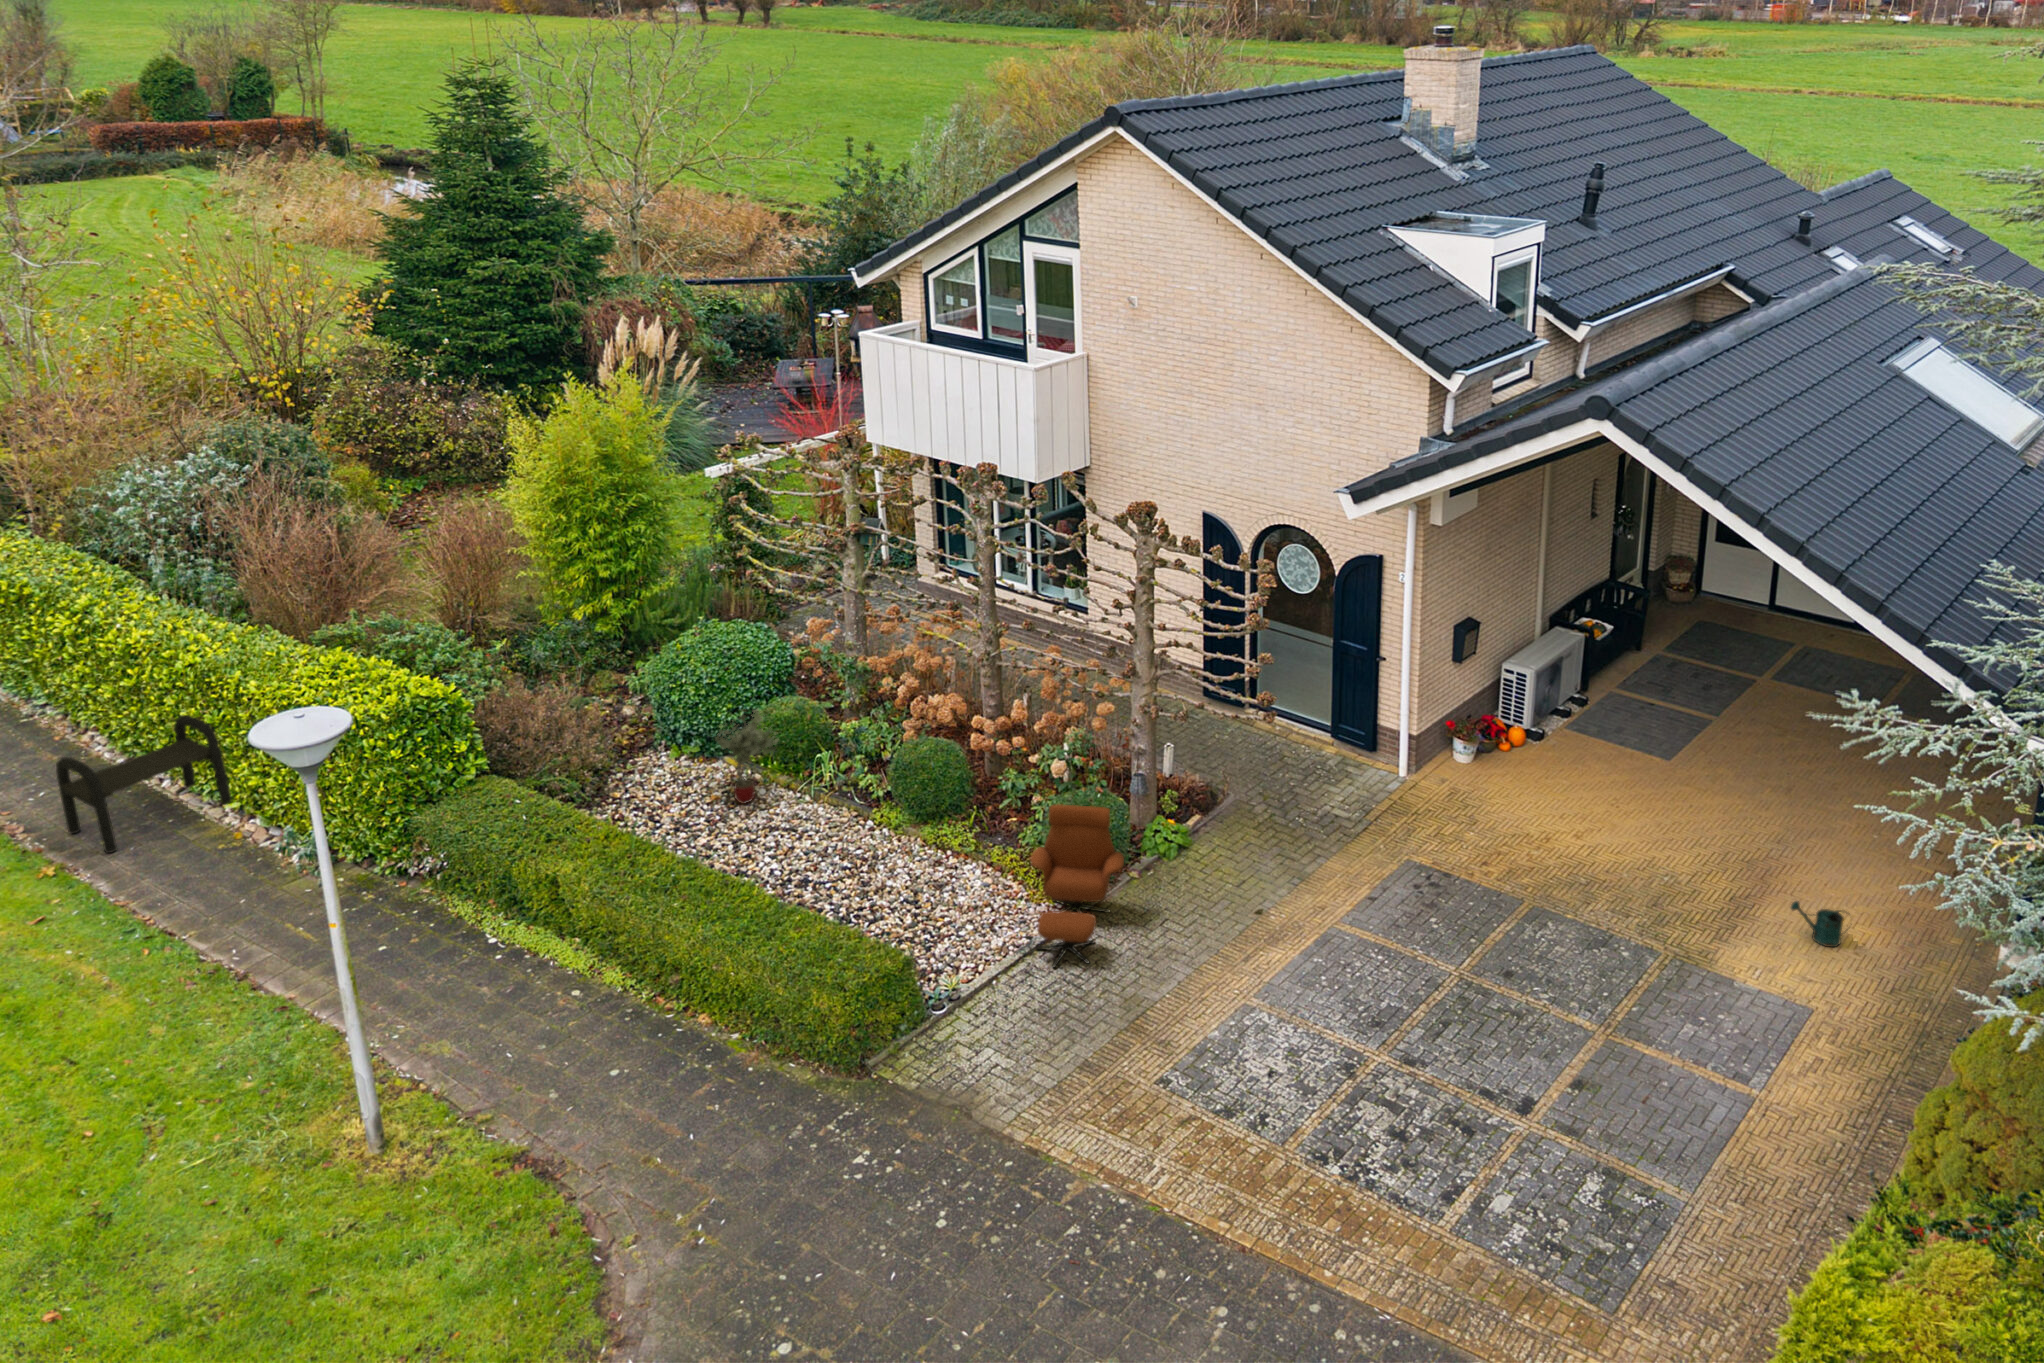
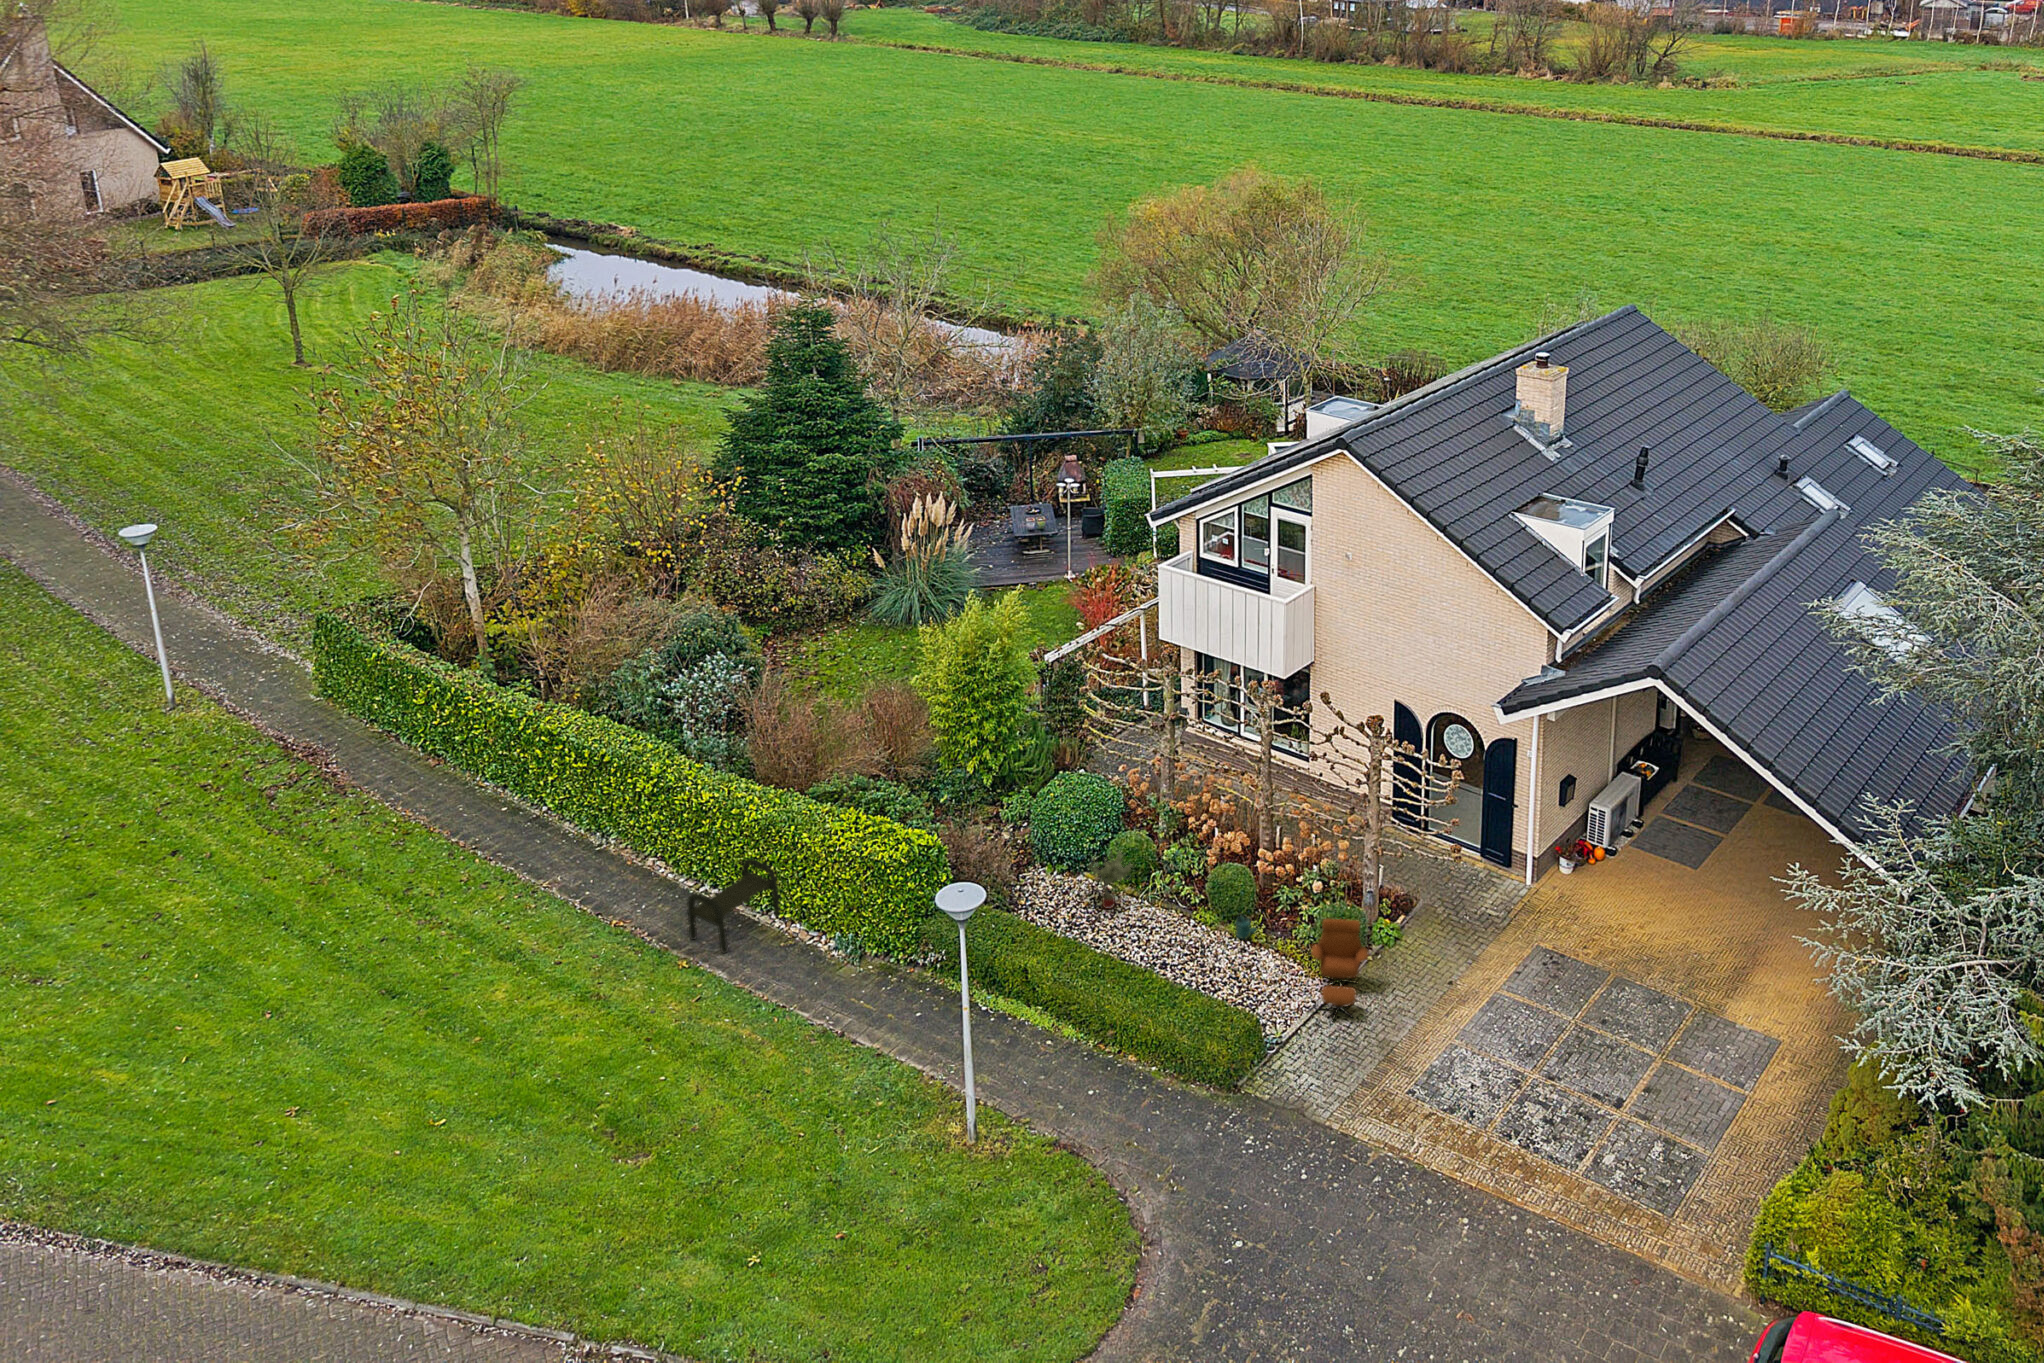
watering can: present [1791,901,1844,947] -> present [1236,914,1256,939]

